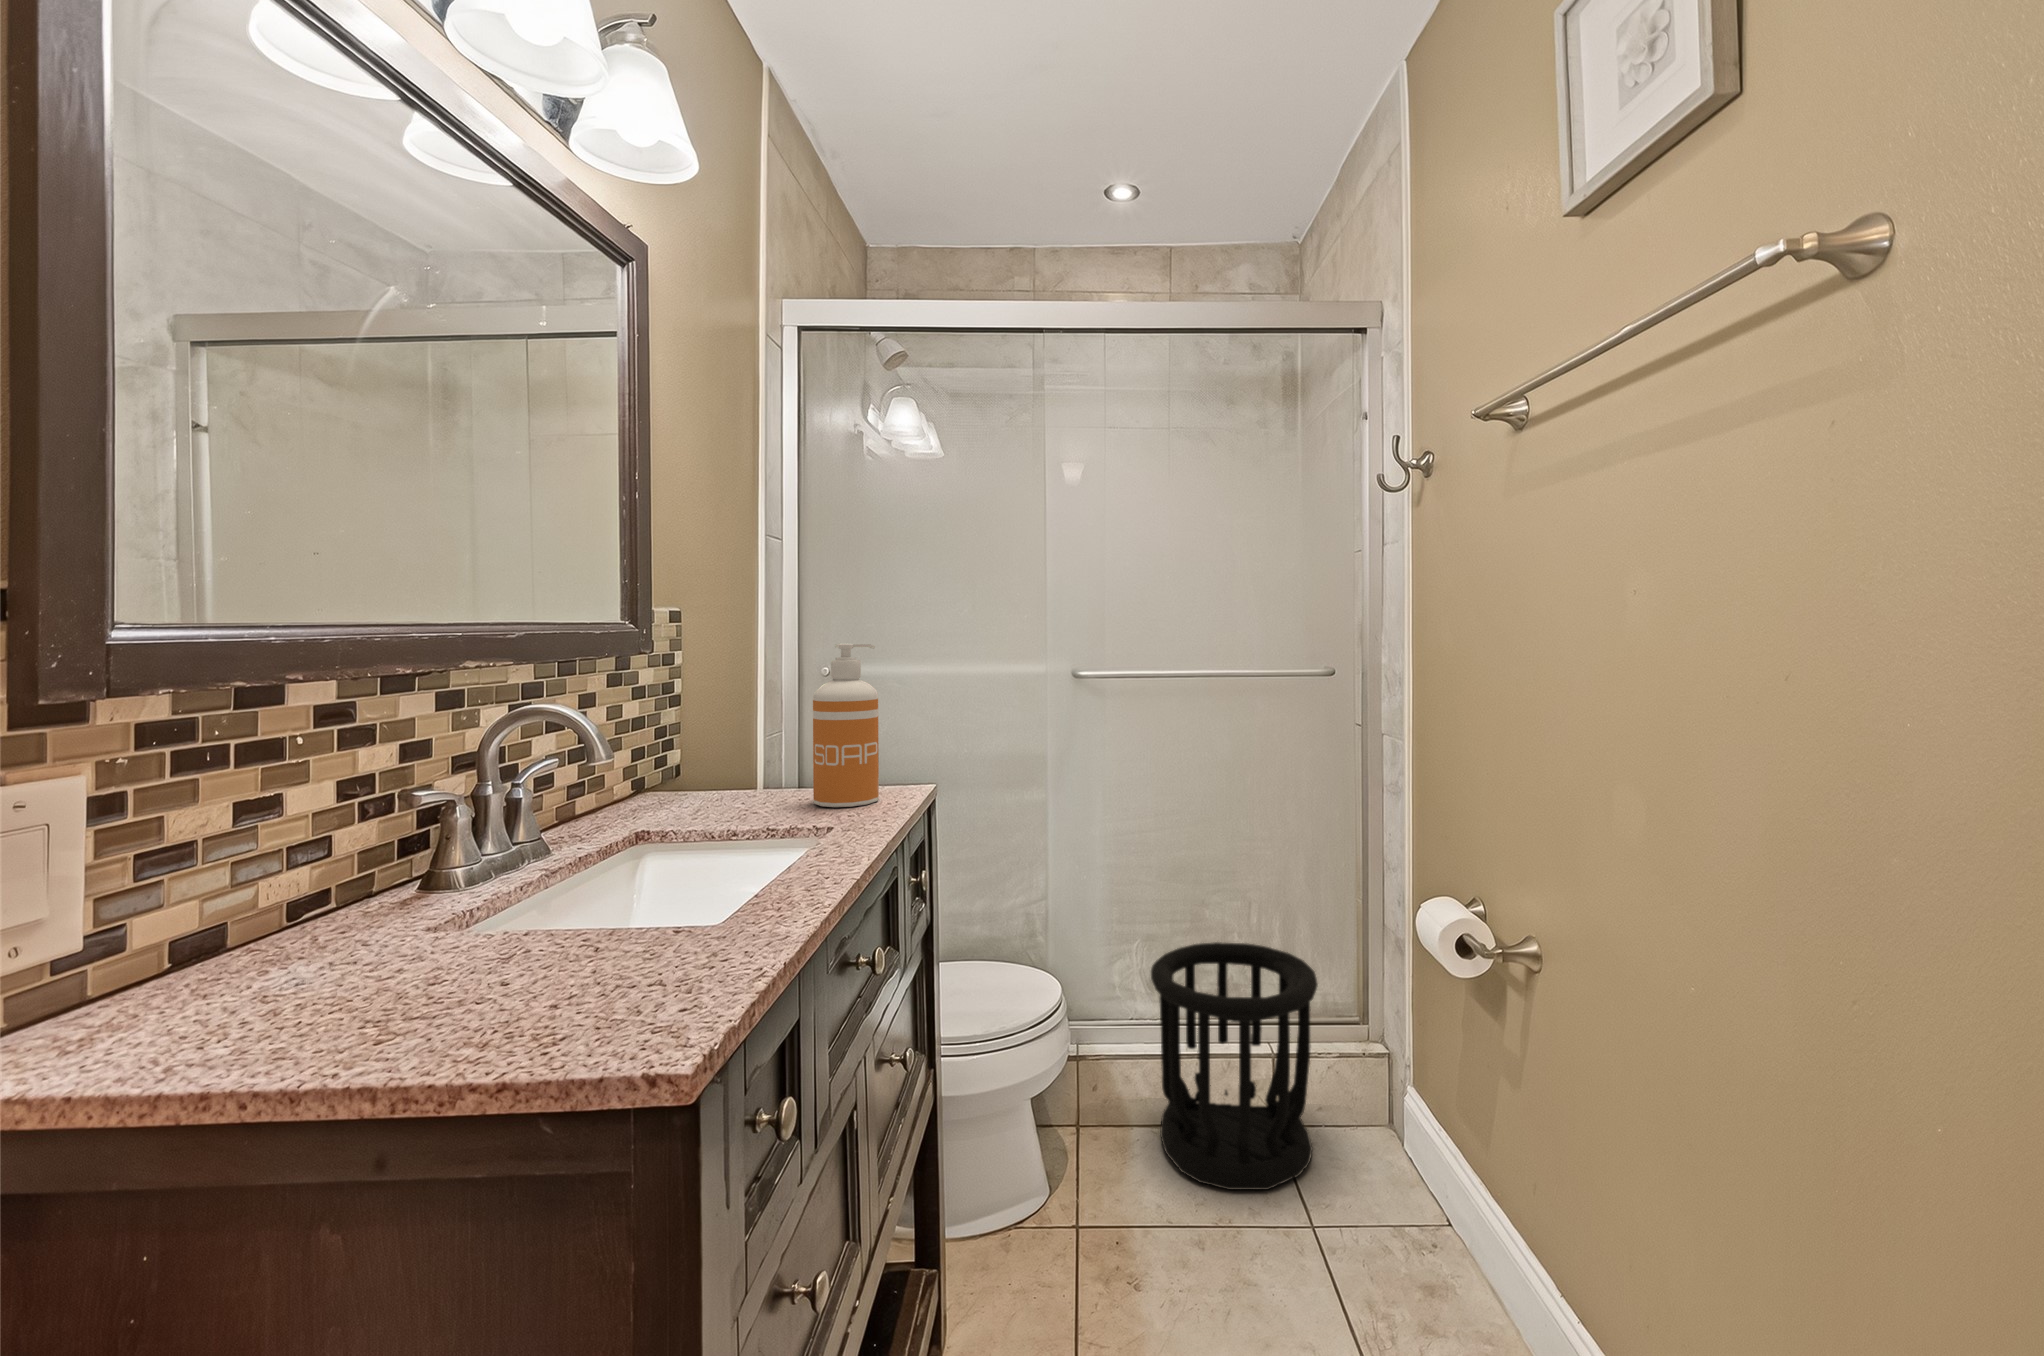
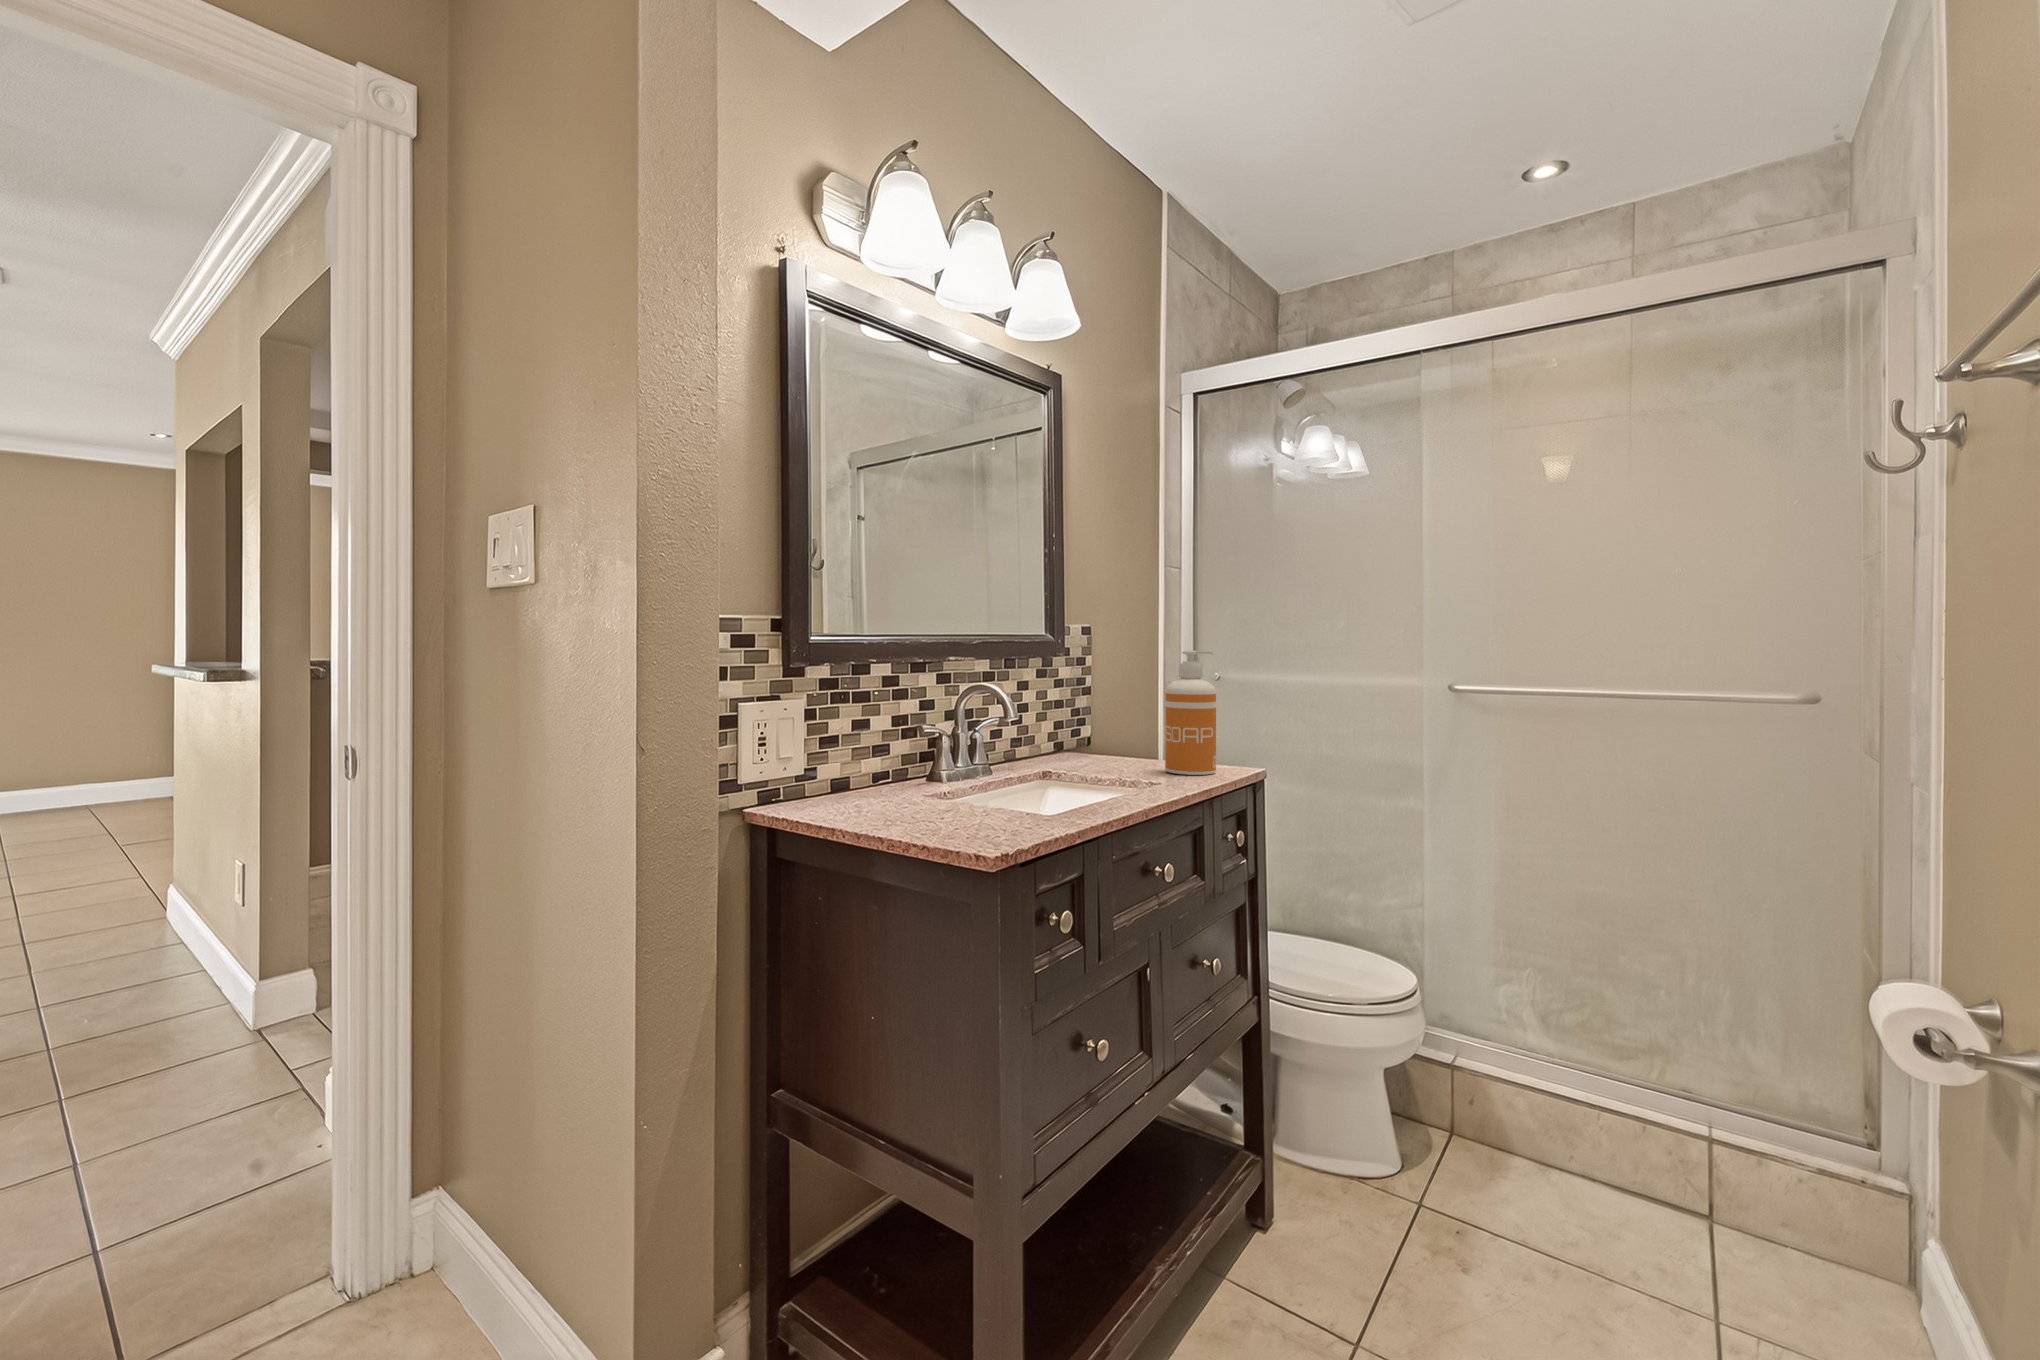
wastebasket: present [1151,942,1318,1190] -> none [1531,986,1763,1270]

